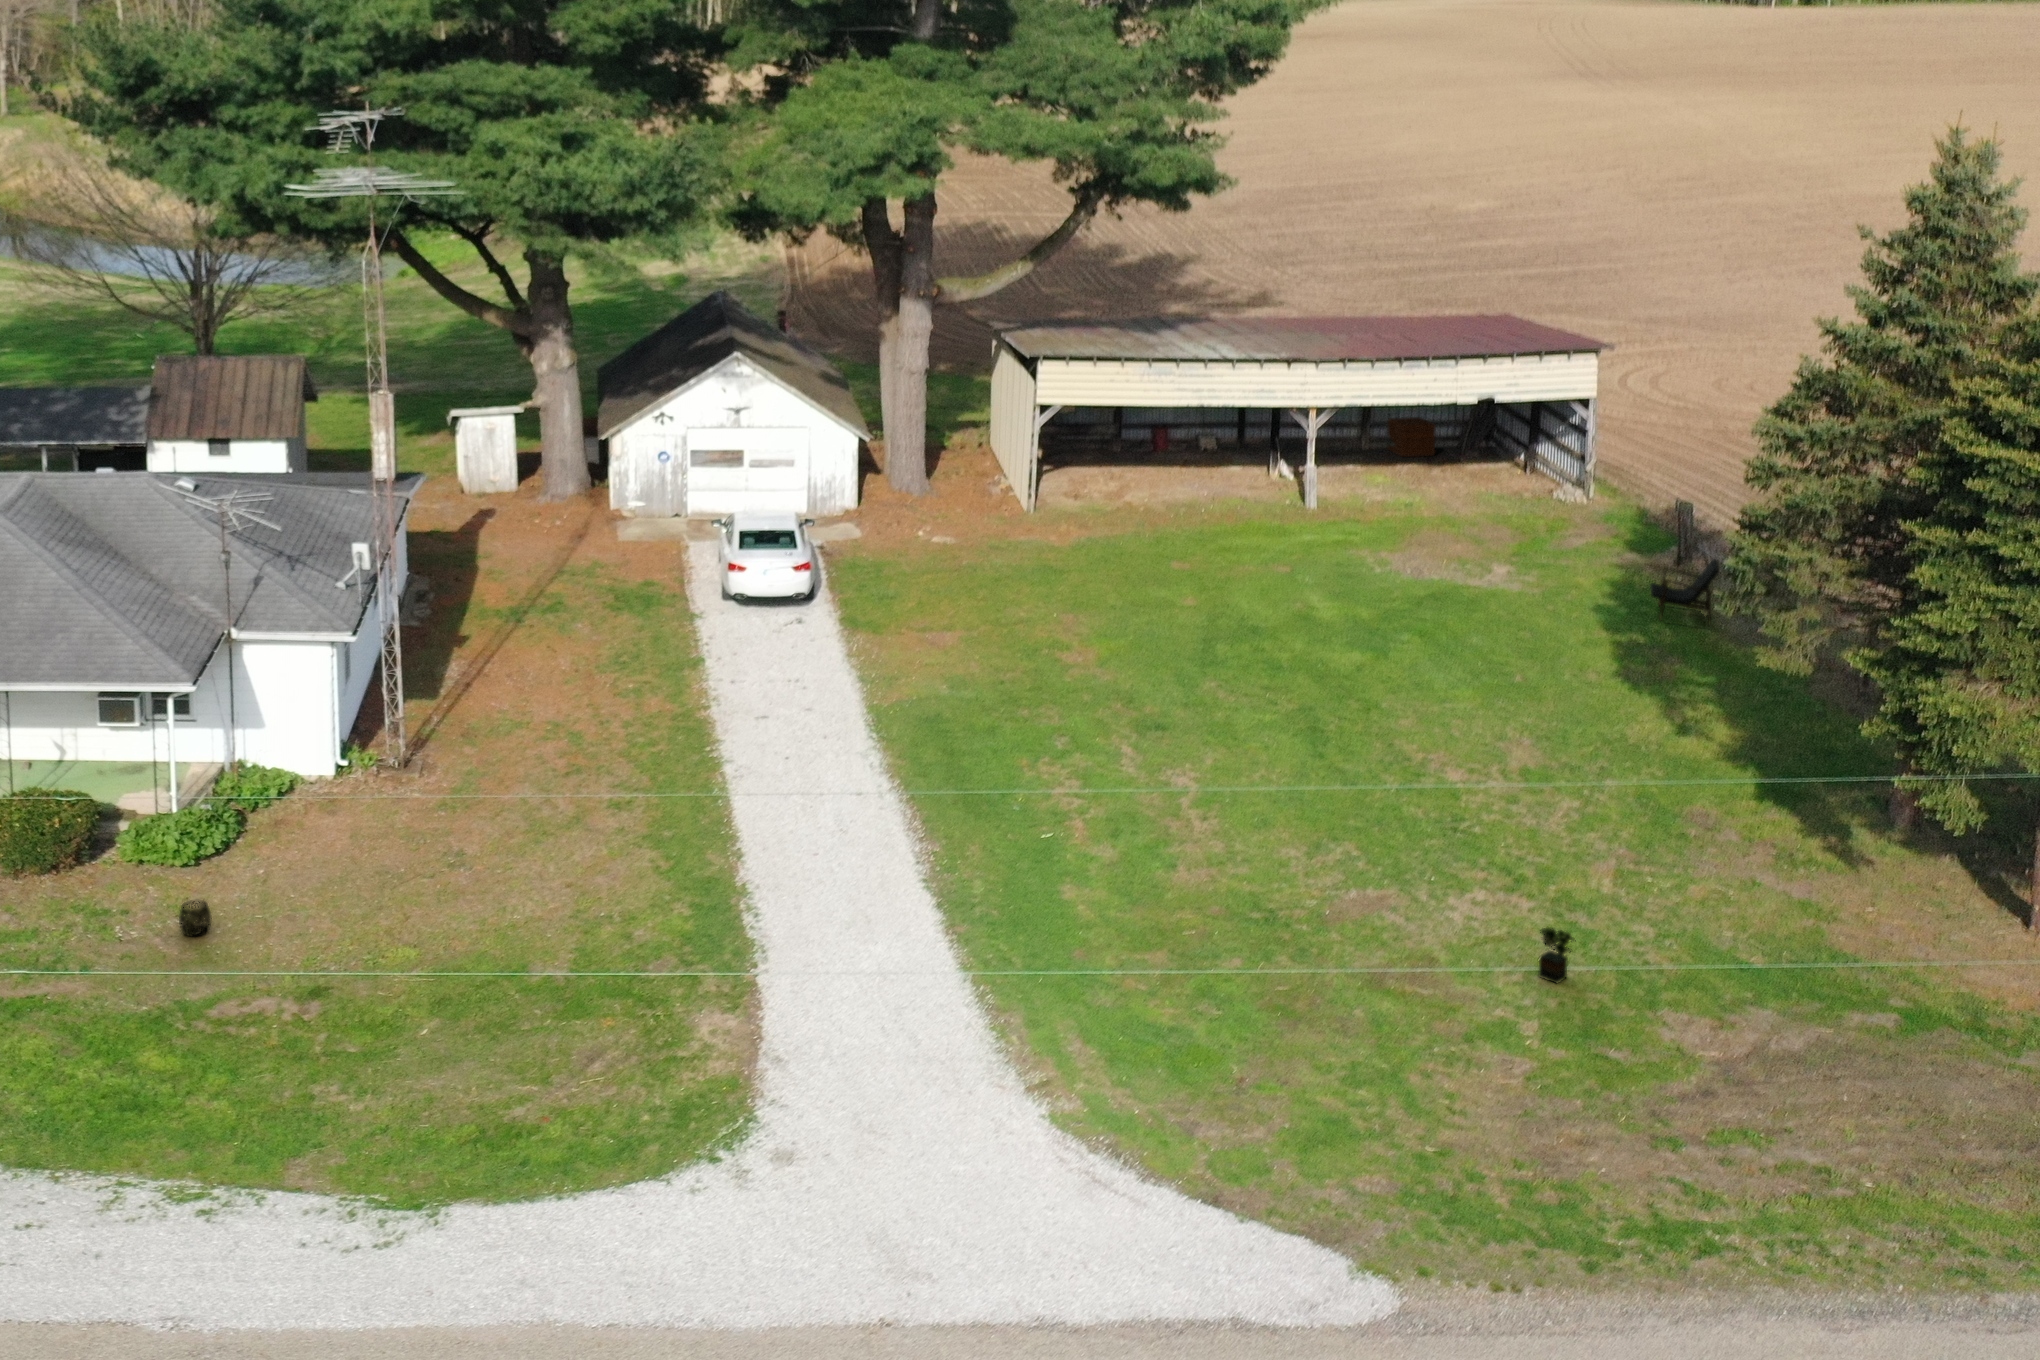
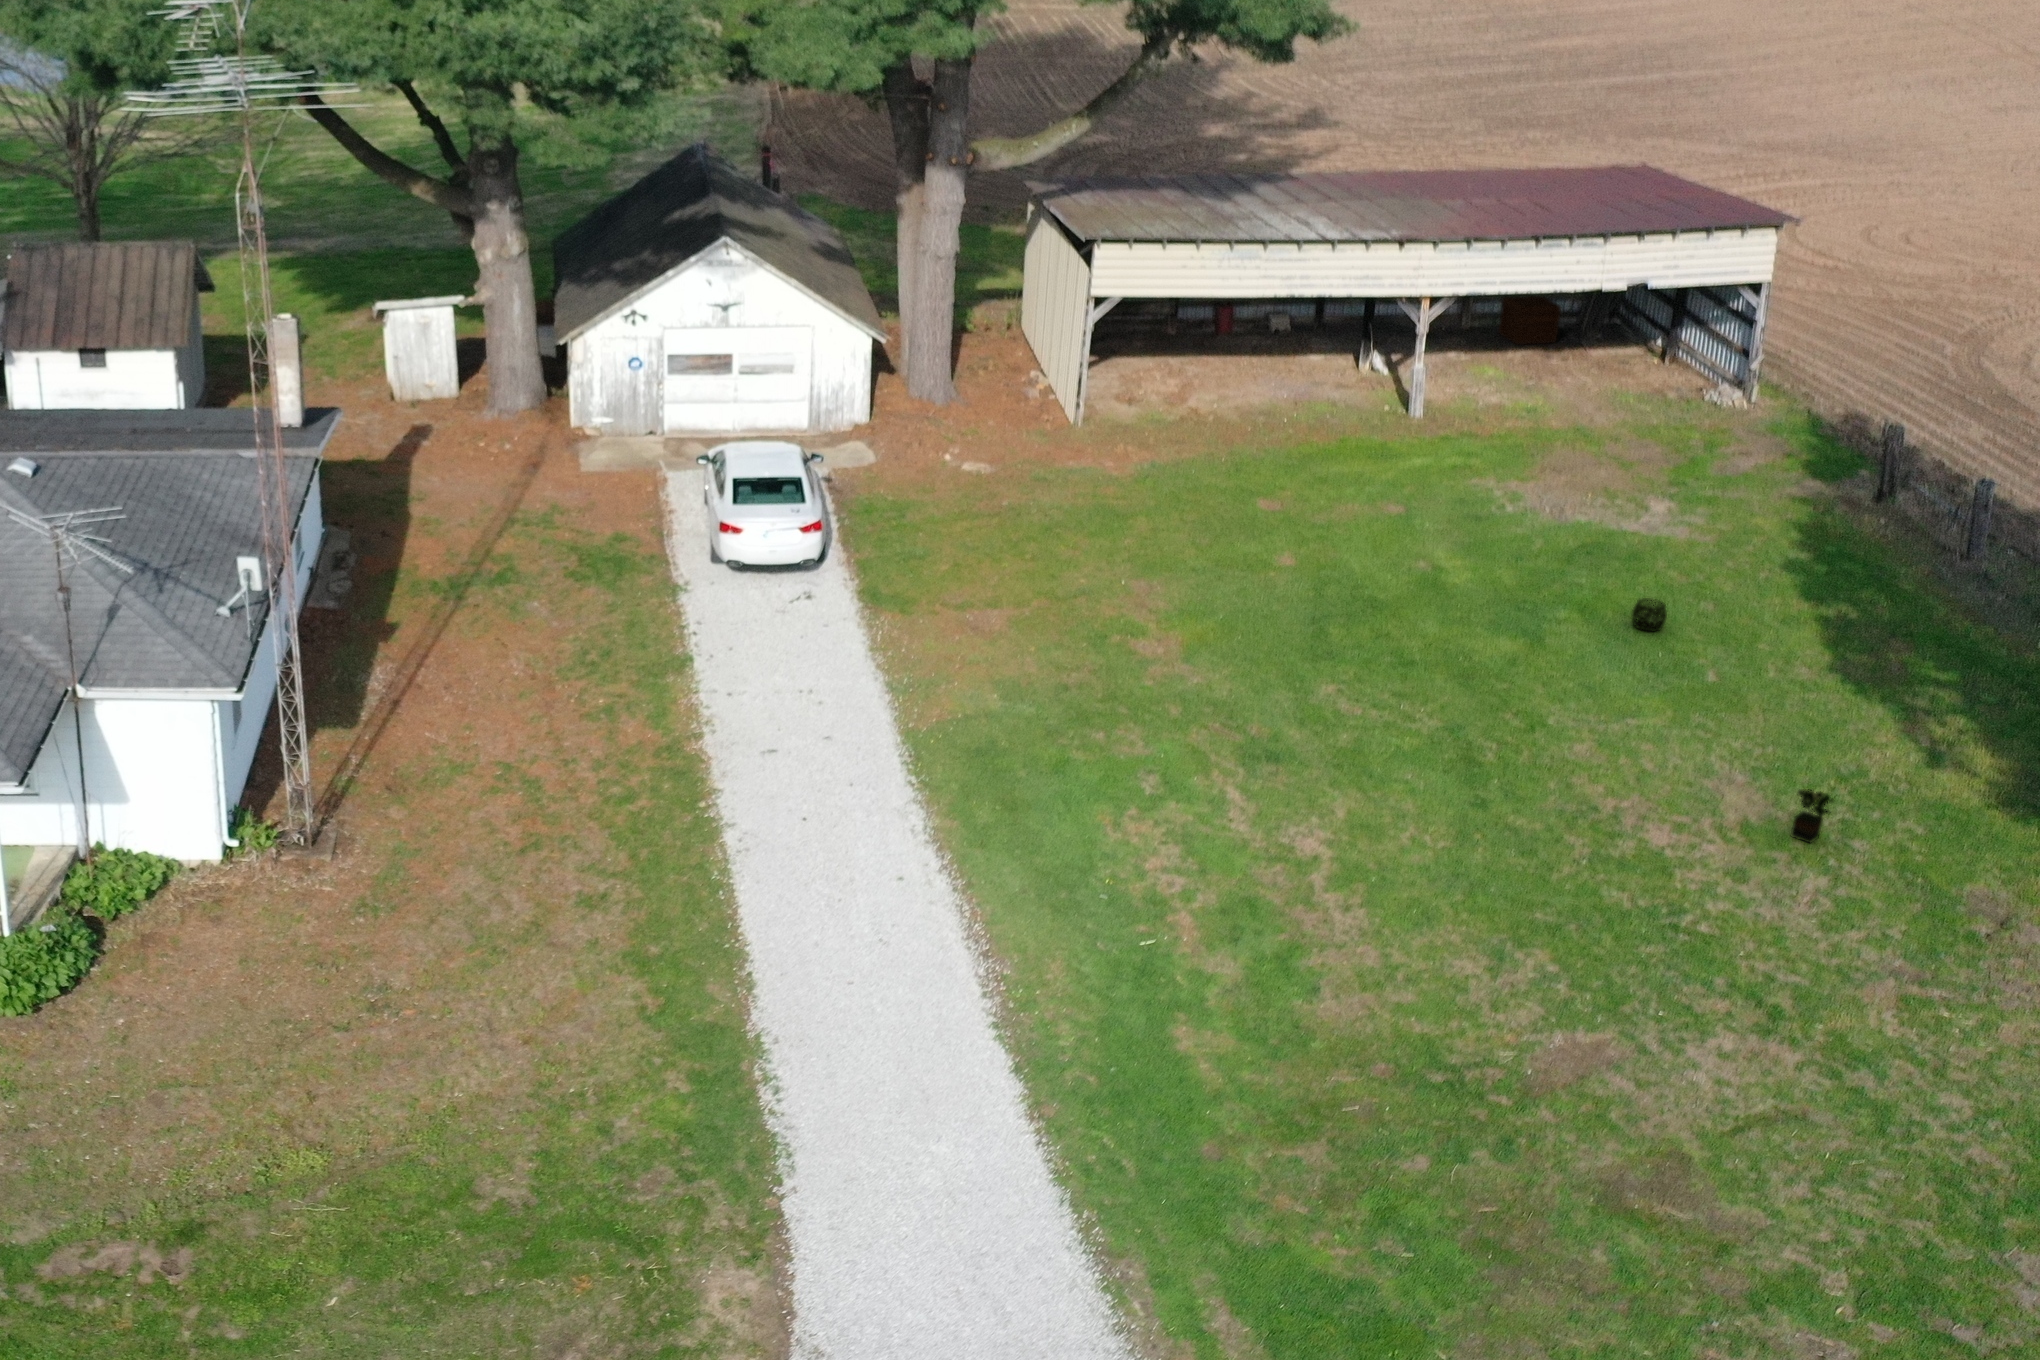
lounge chair: present [1650,559,1719,622] -> none [1835,514,1928,595]
woven basket: present [179,901,212,937] -> present [1632,599,1667,632]
potted tree: present [1539,928,1576,983] -> present [1790,789,1833,843]

